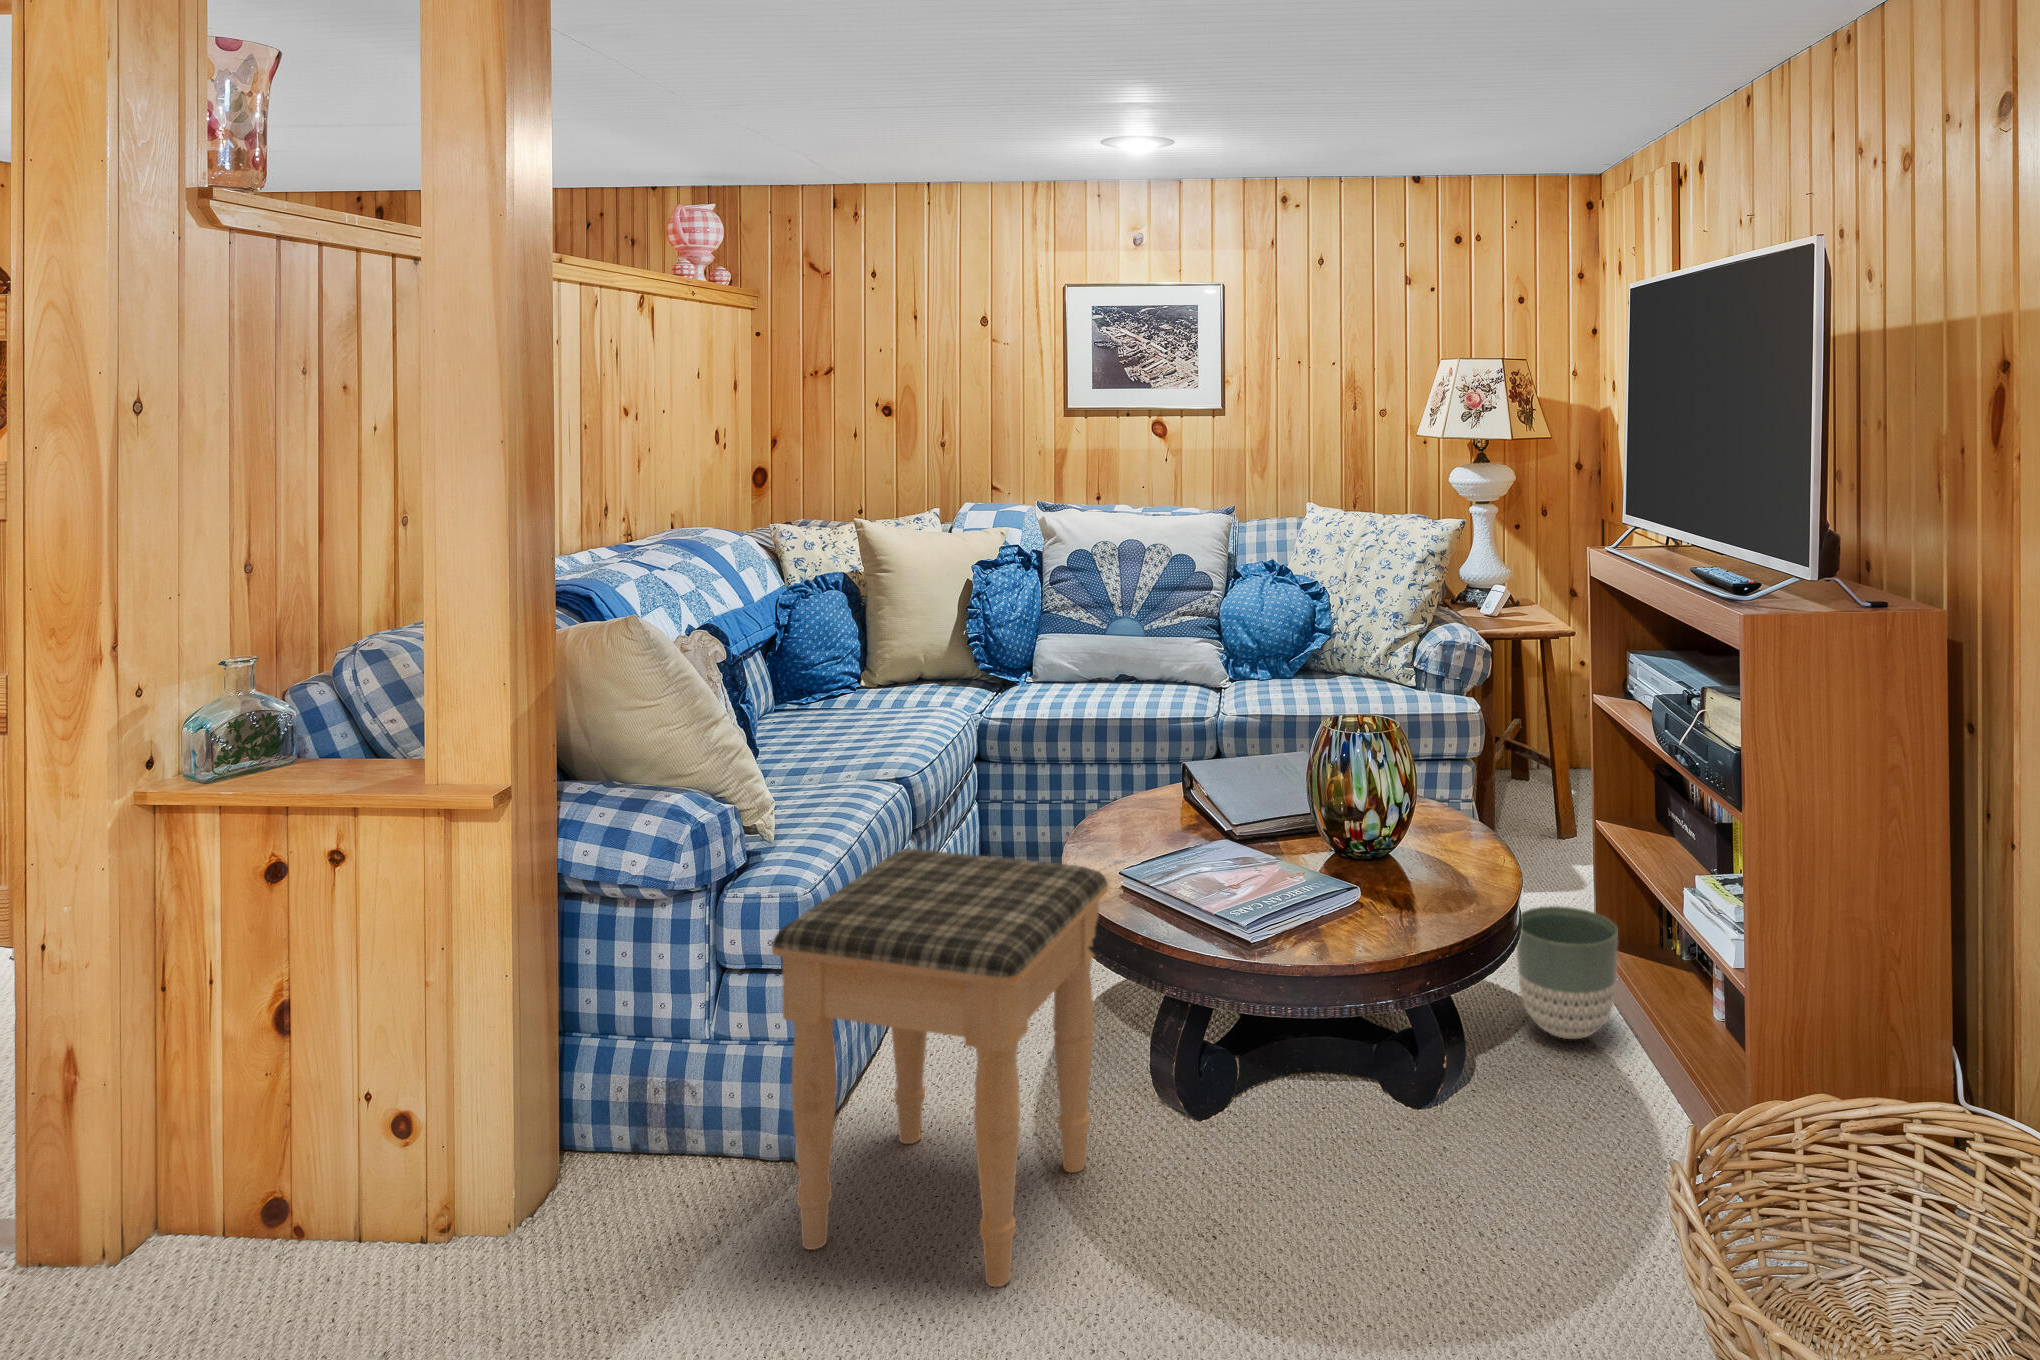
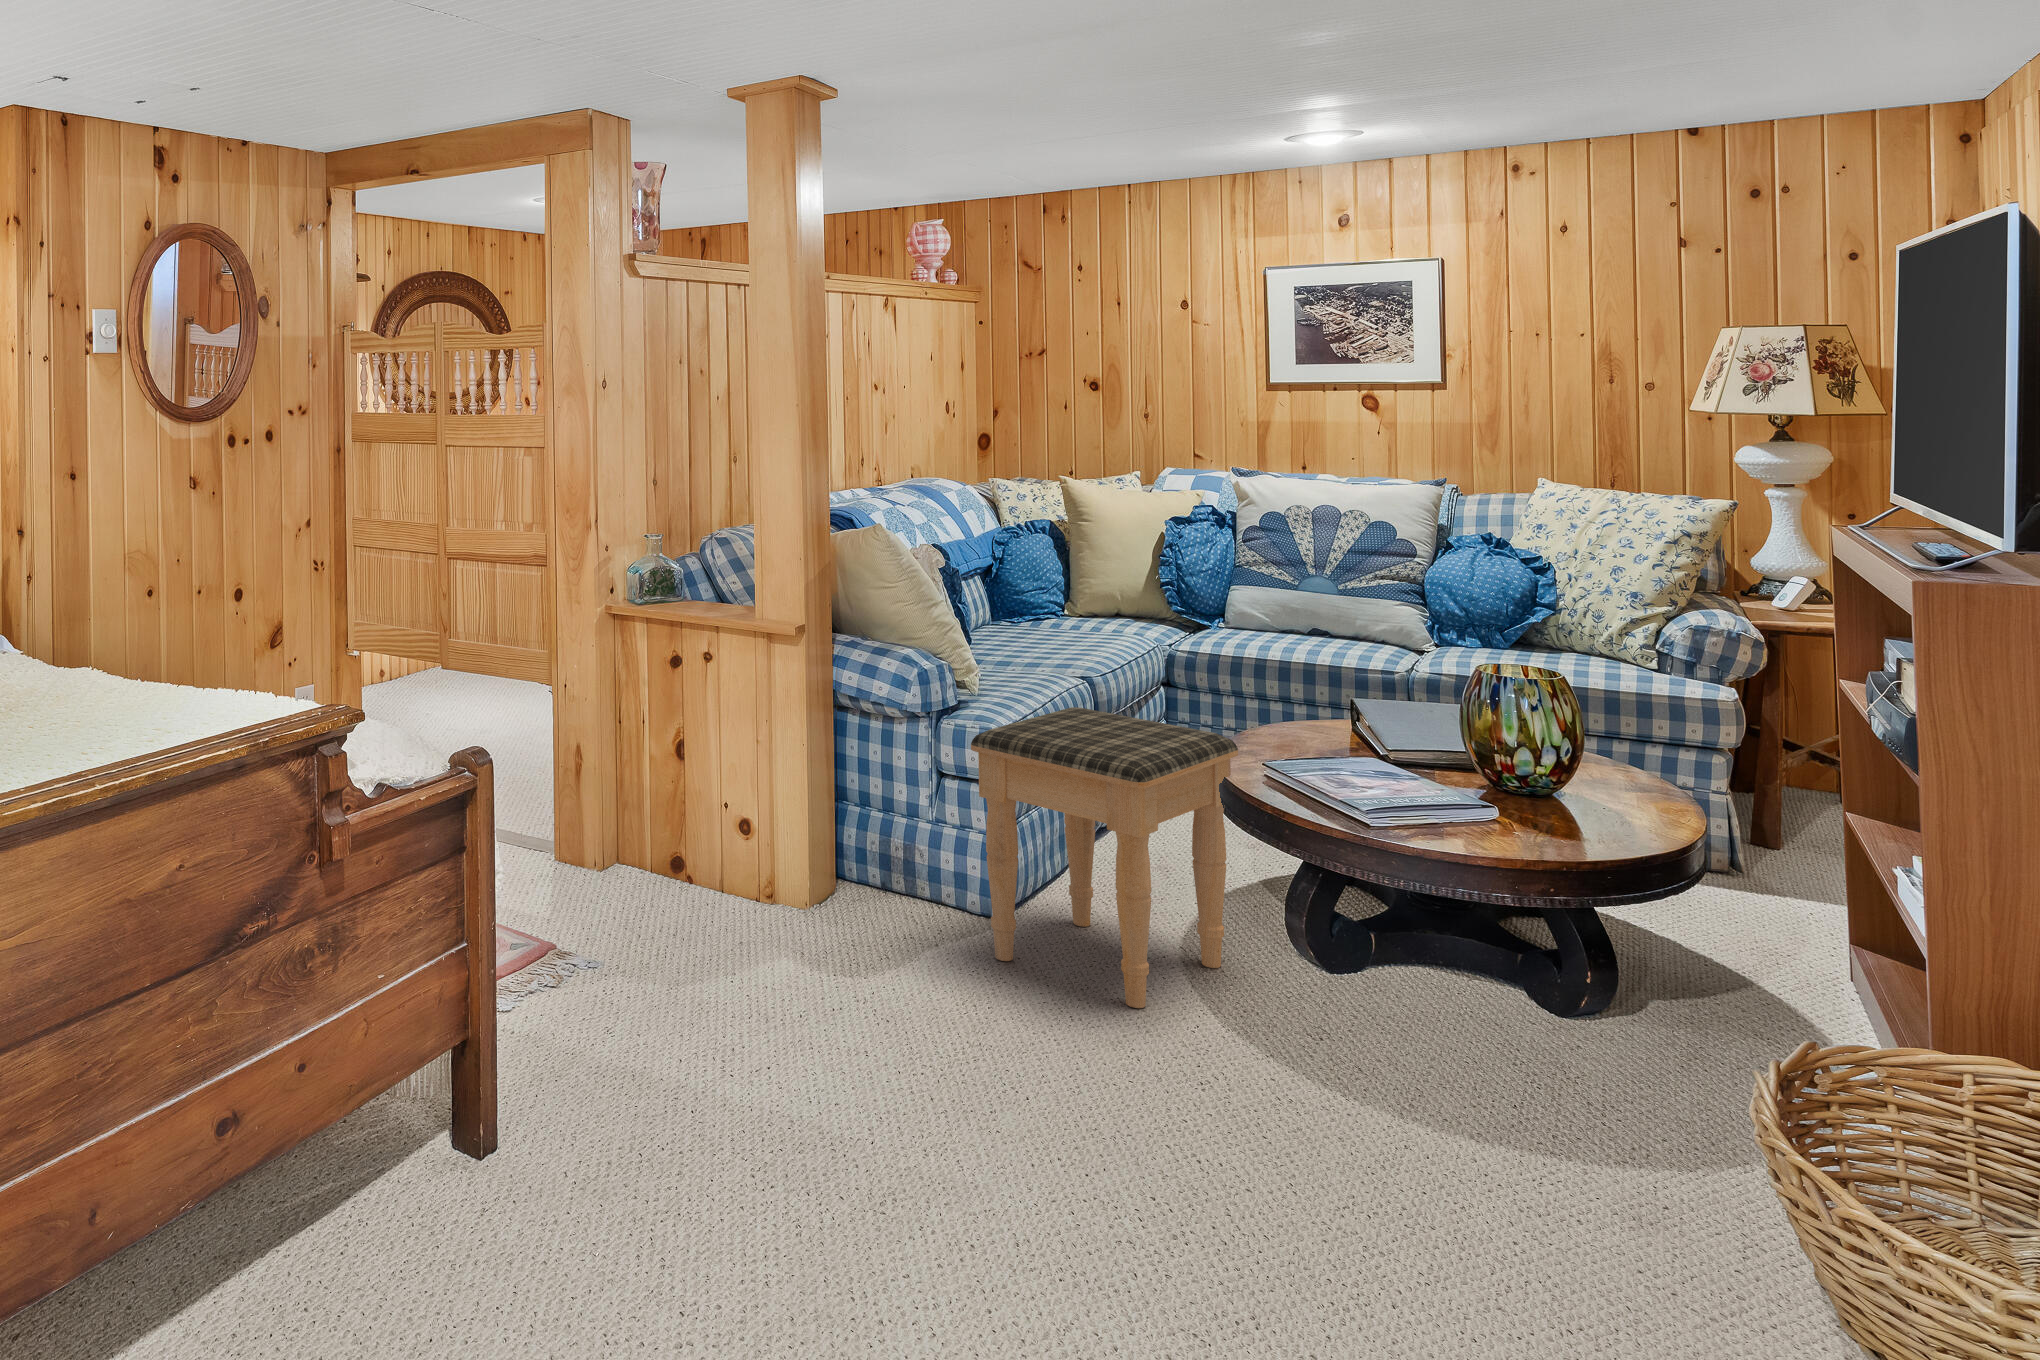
planter: present [1517,906,1618,1039] -> none [1697,866,1824,994]

